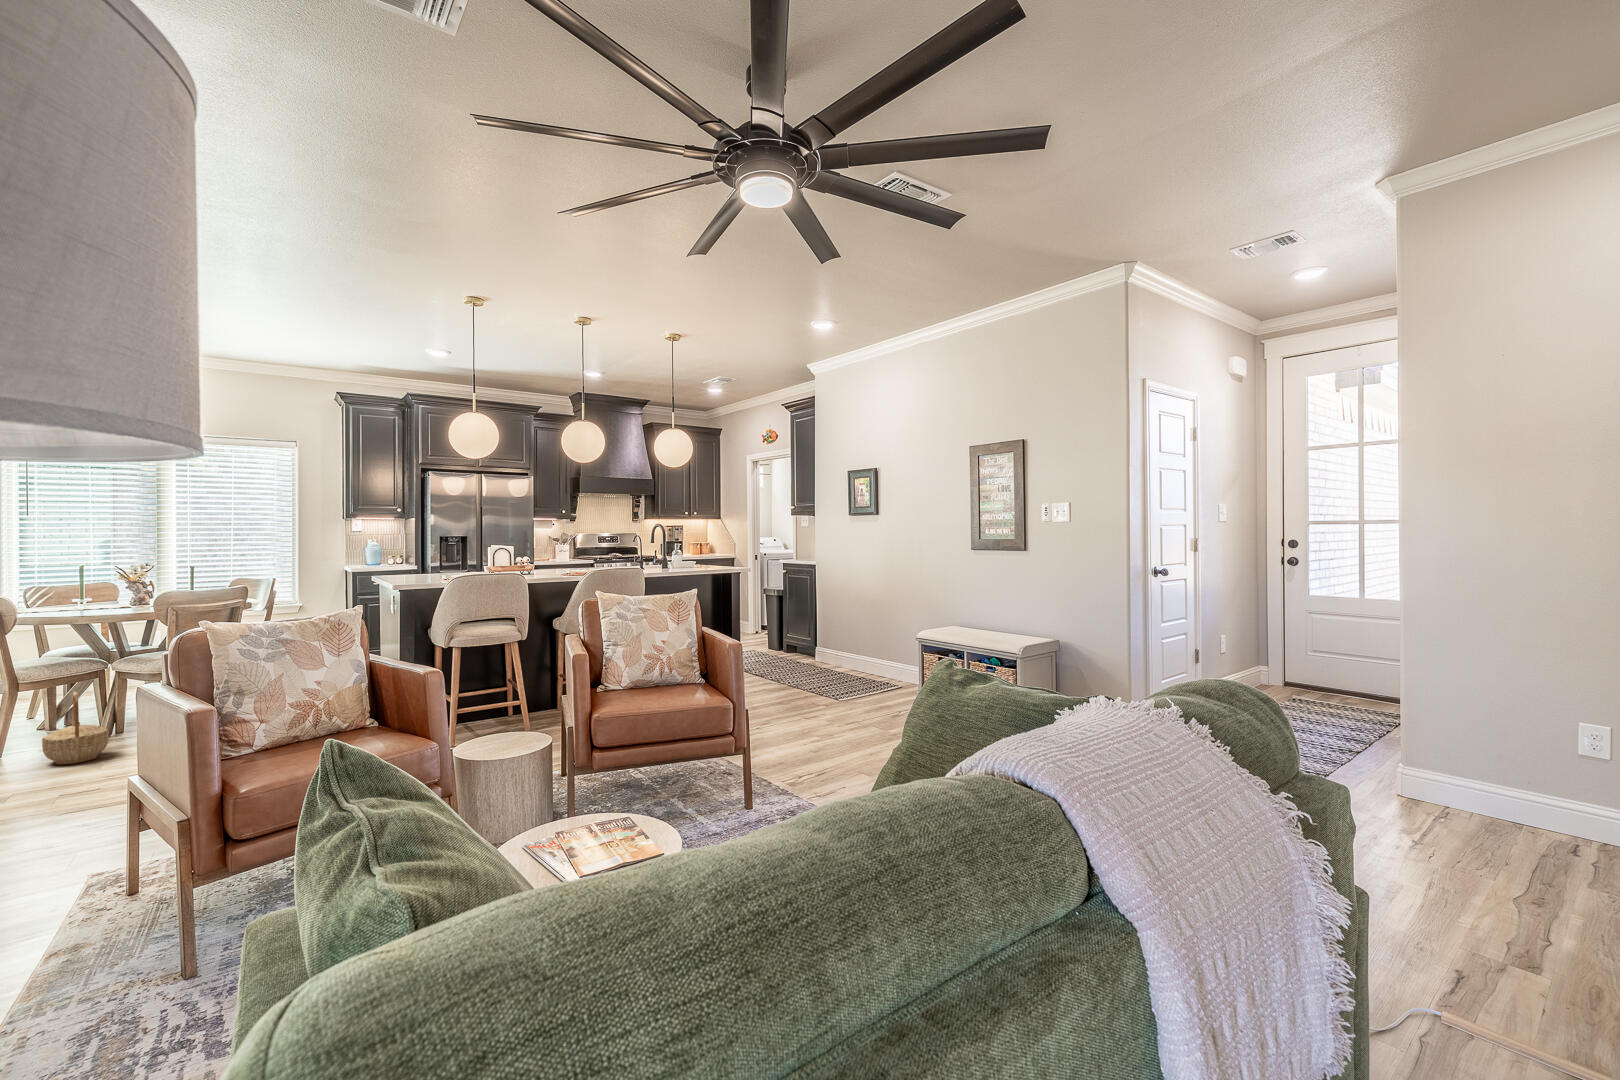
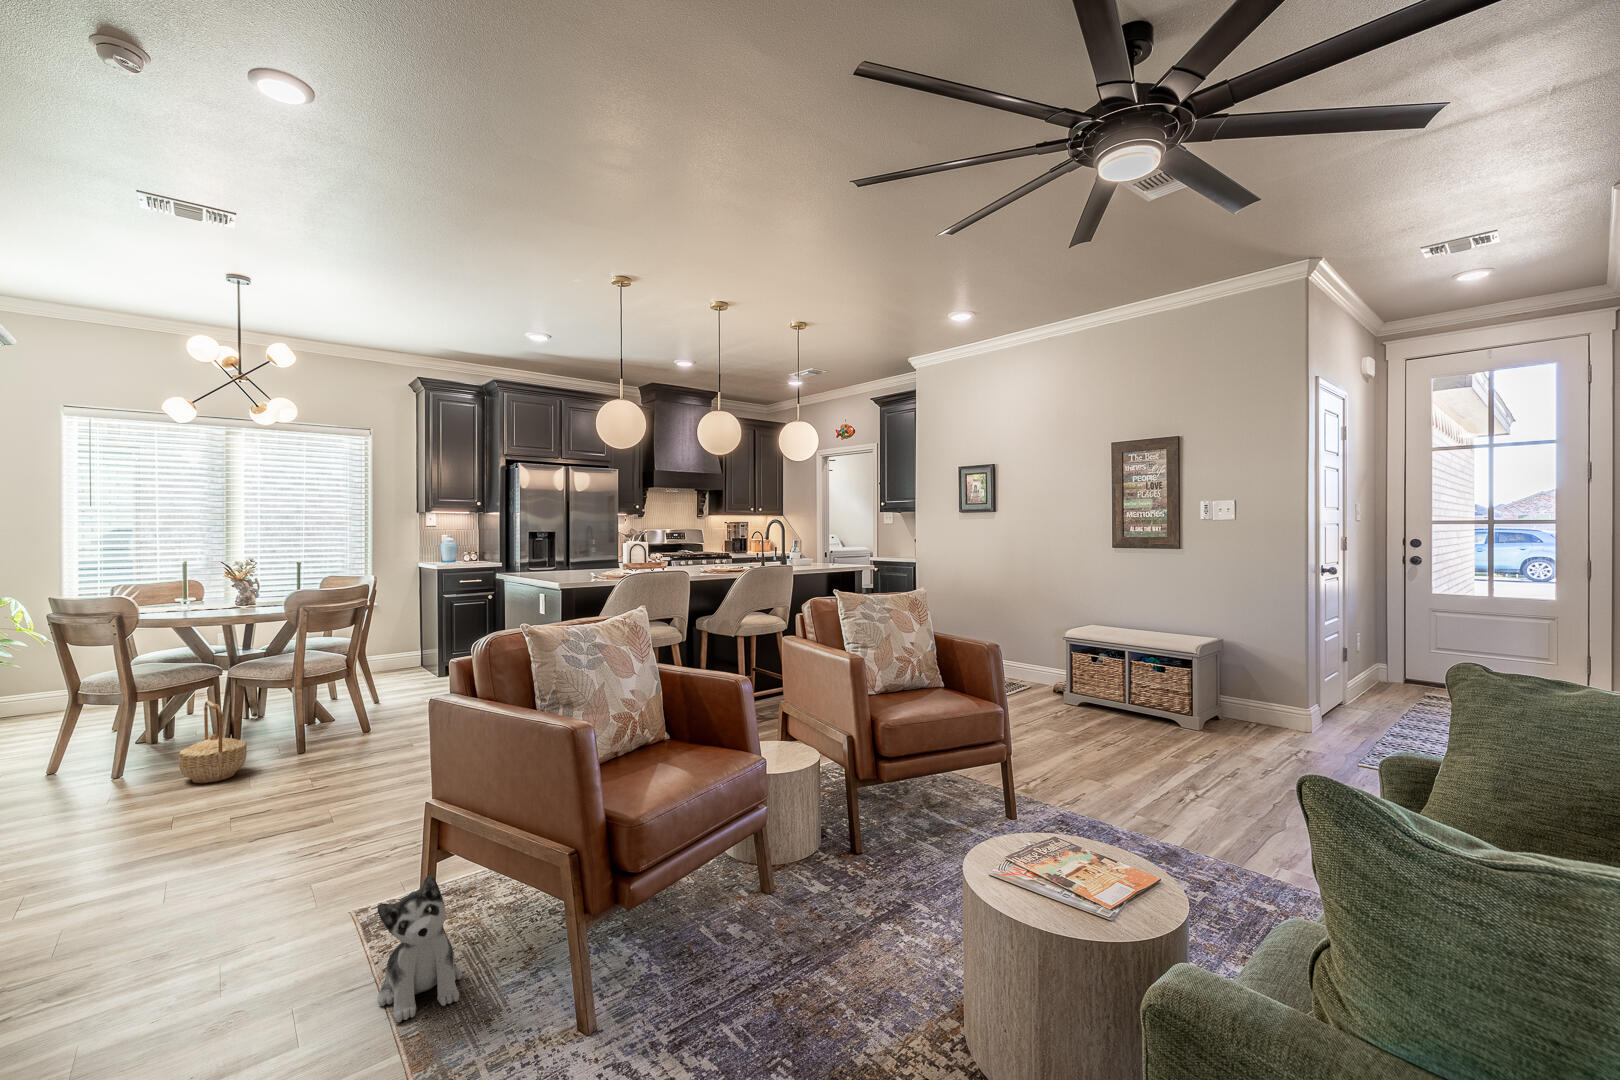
plush toy: none [44,835,138,957] -> present [378,875,462,1022]

